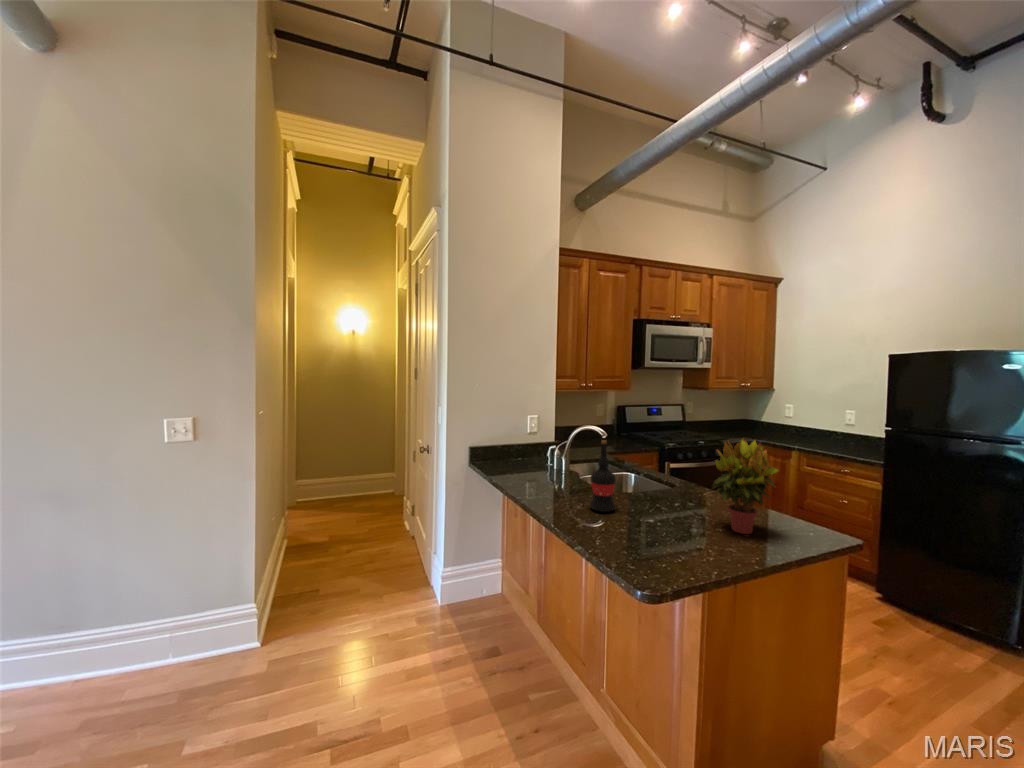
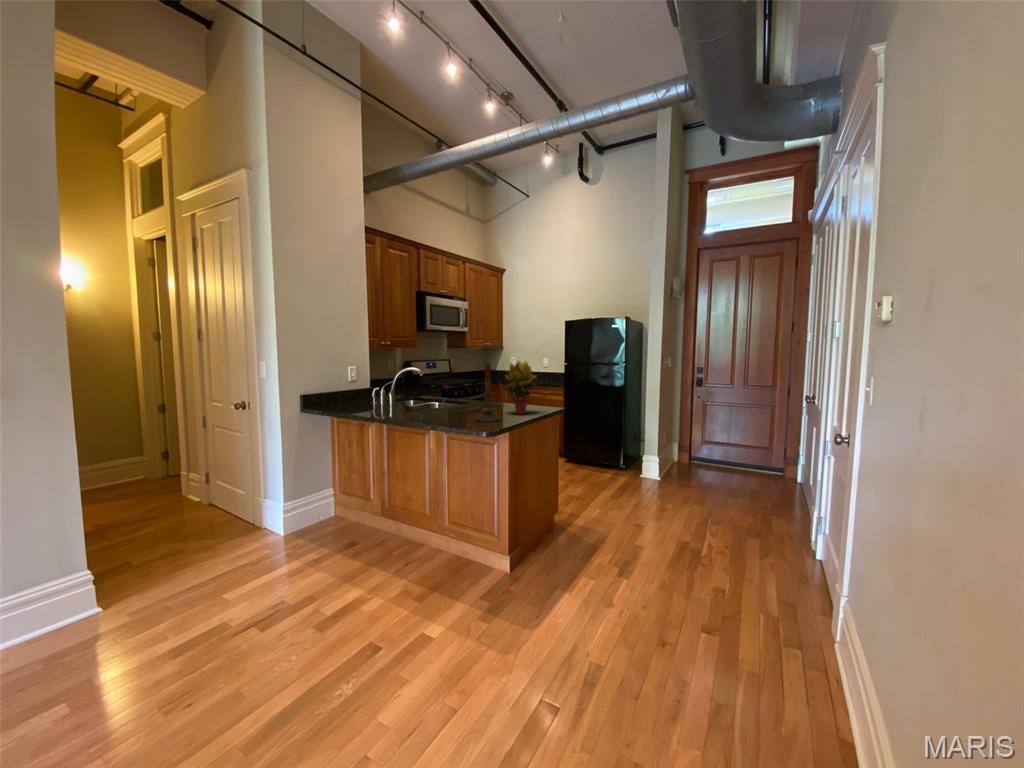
wine bottle: present [590,440,616,512] -> none [431,370,449,417]
candle: none [648,441,689,546] -> present [477,364,500,422]

